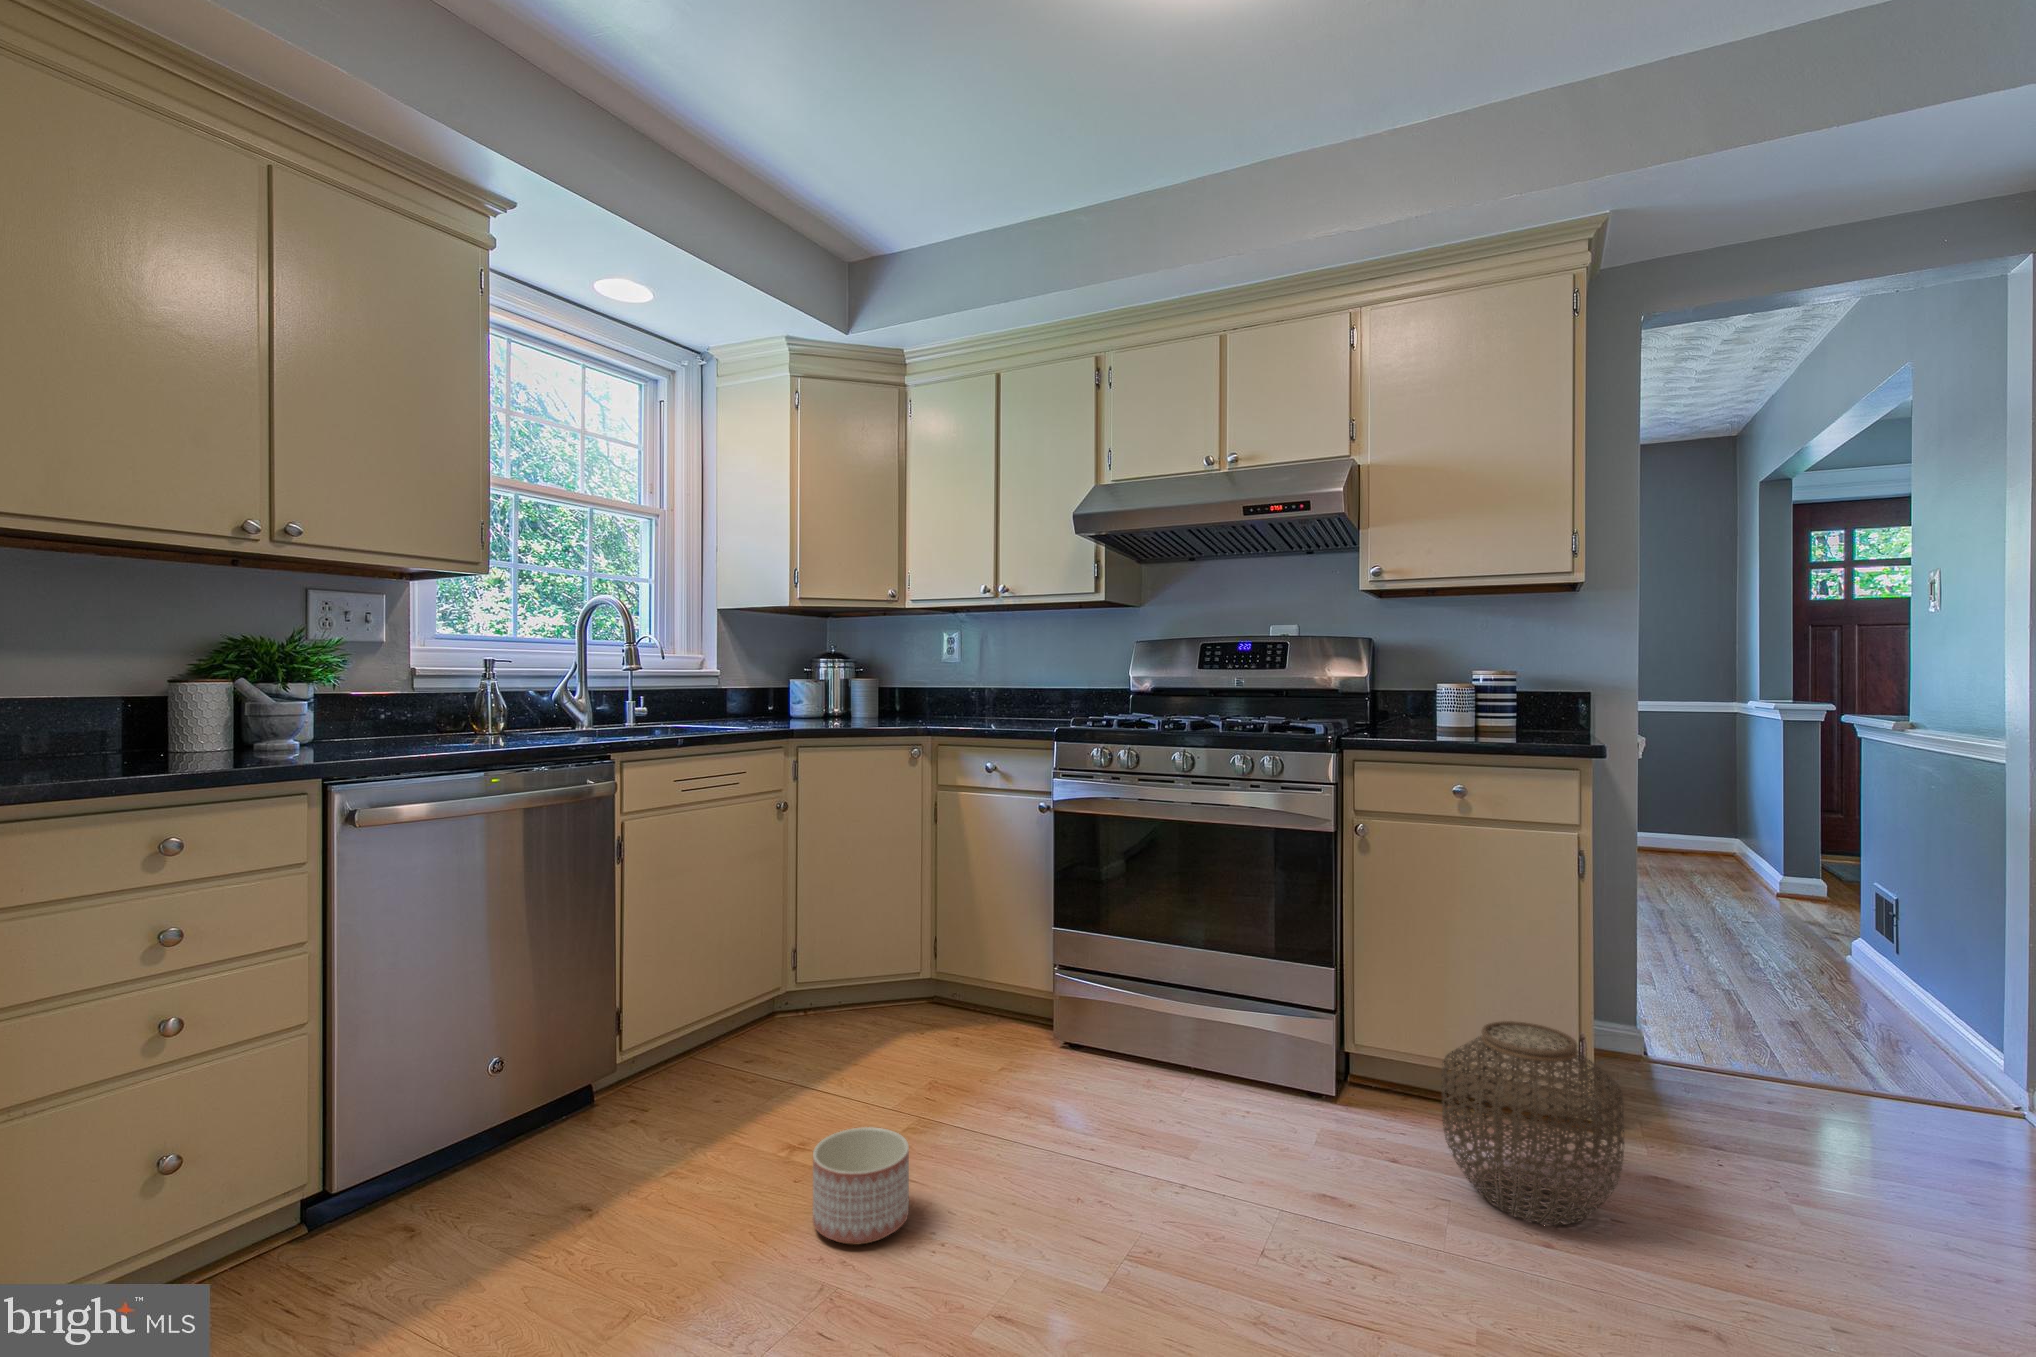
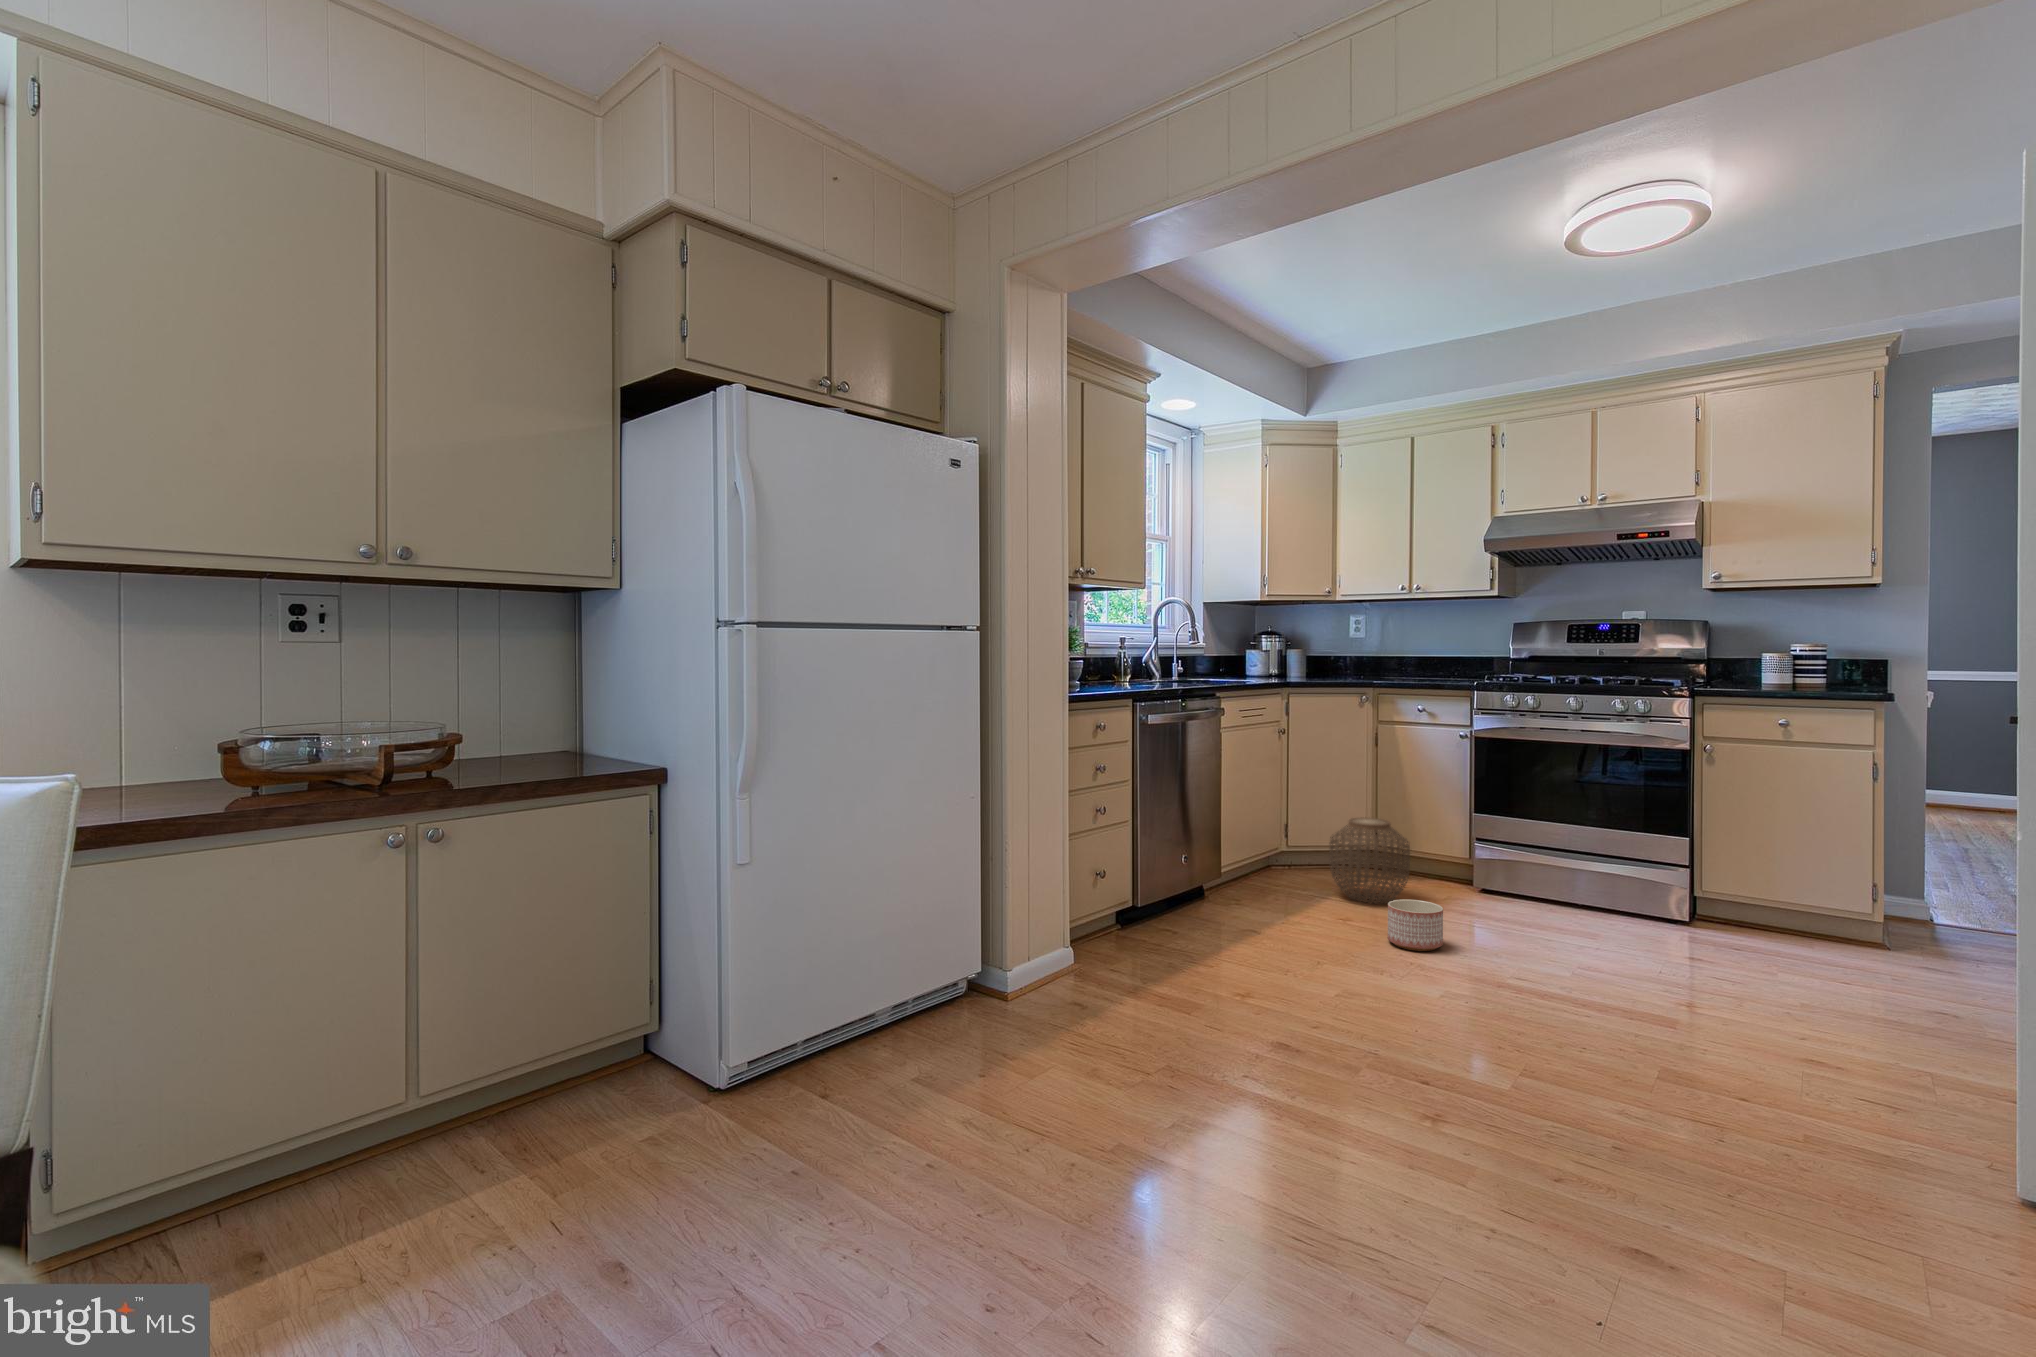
woven basket: present [1442,1021,1624,1225] -> present [1330,817,1410,904]

